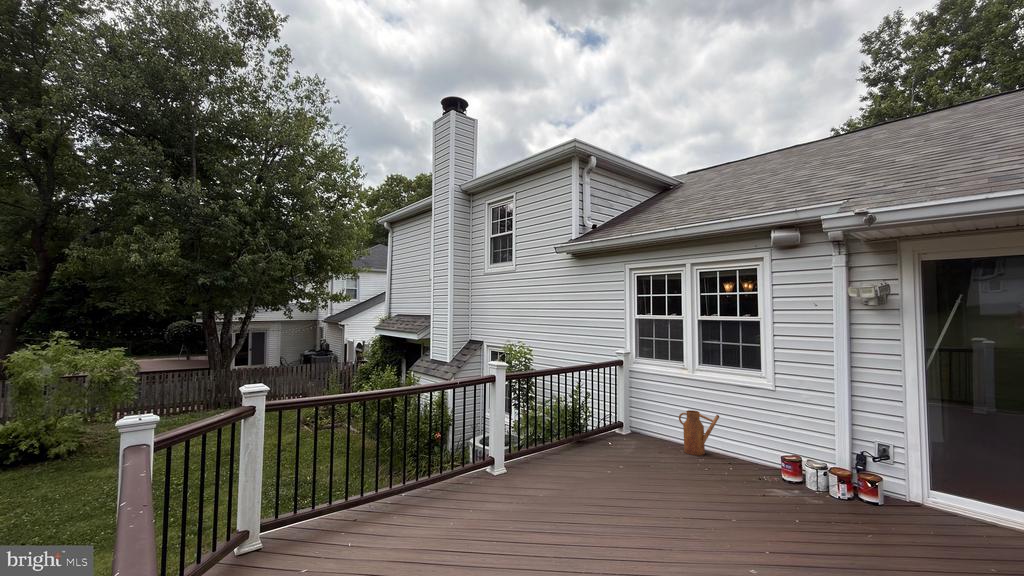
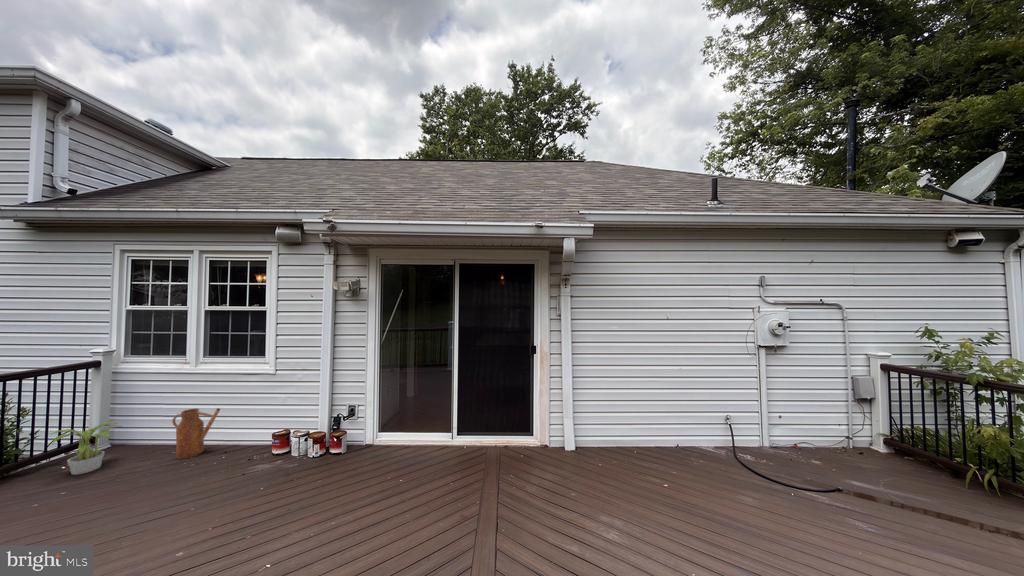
potted plant: none [607,407,642,444] -> present [52,422,120,475]

